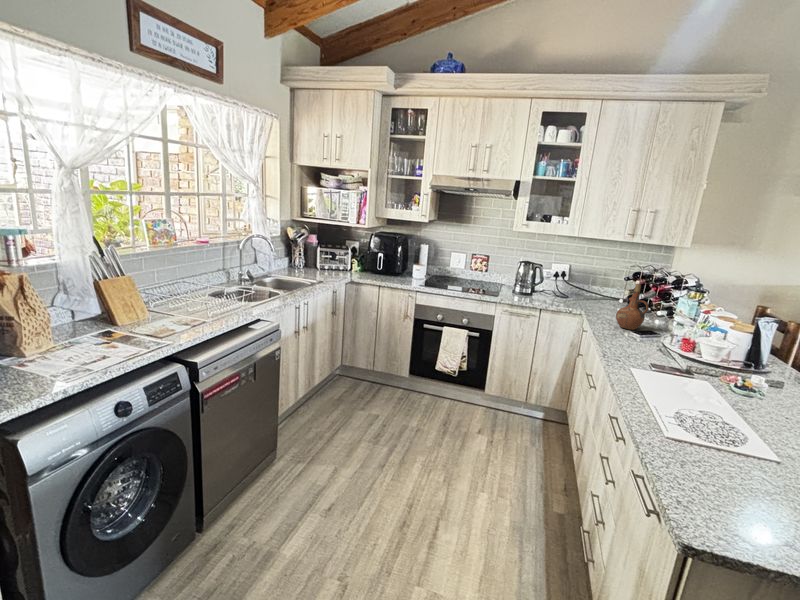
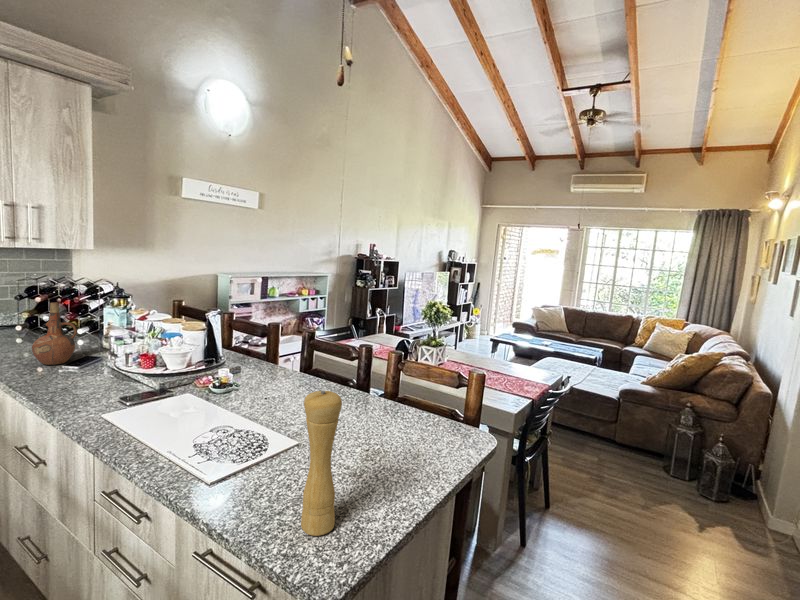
pepper mill: none [710,388,784,521] -> present [301,391,342,536]

